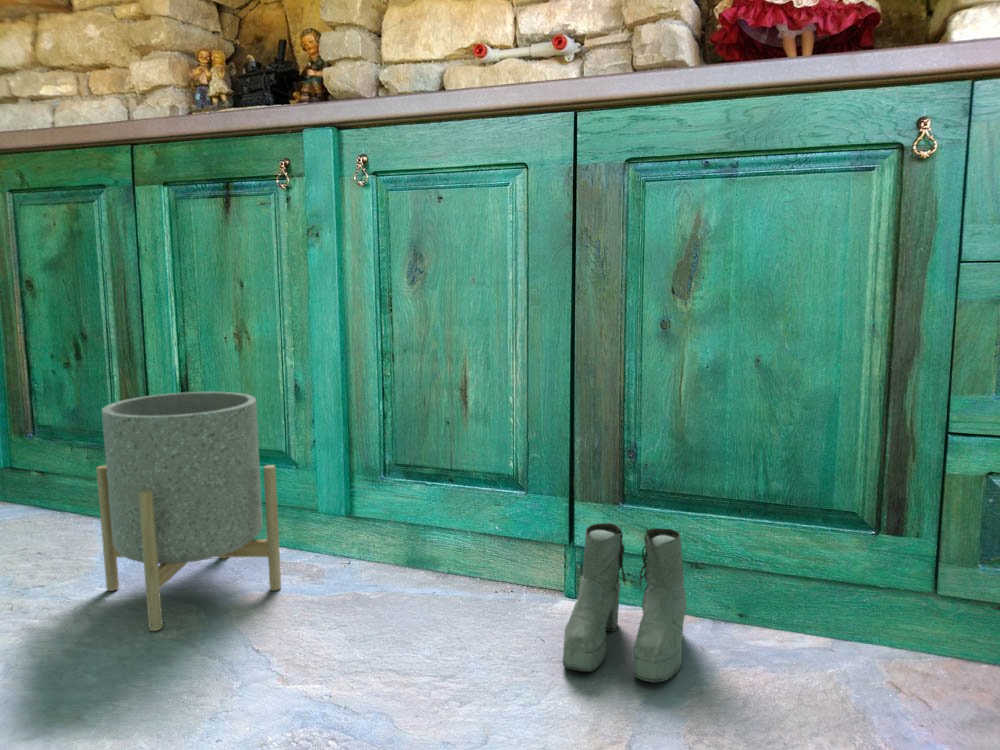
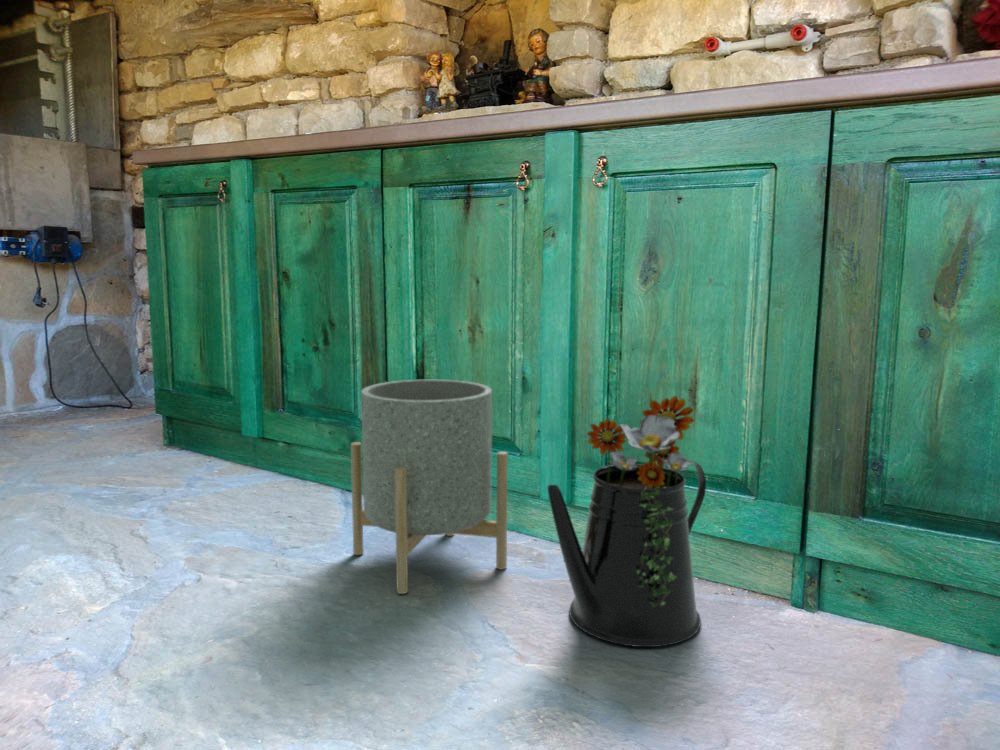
watering can: none [301,395,478,661] -> present [548,396,706,647]
boots: present [563,523,686,683] -> none [796,533,932,699]

